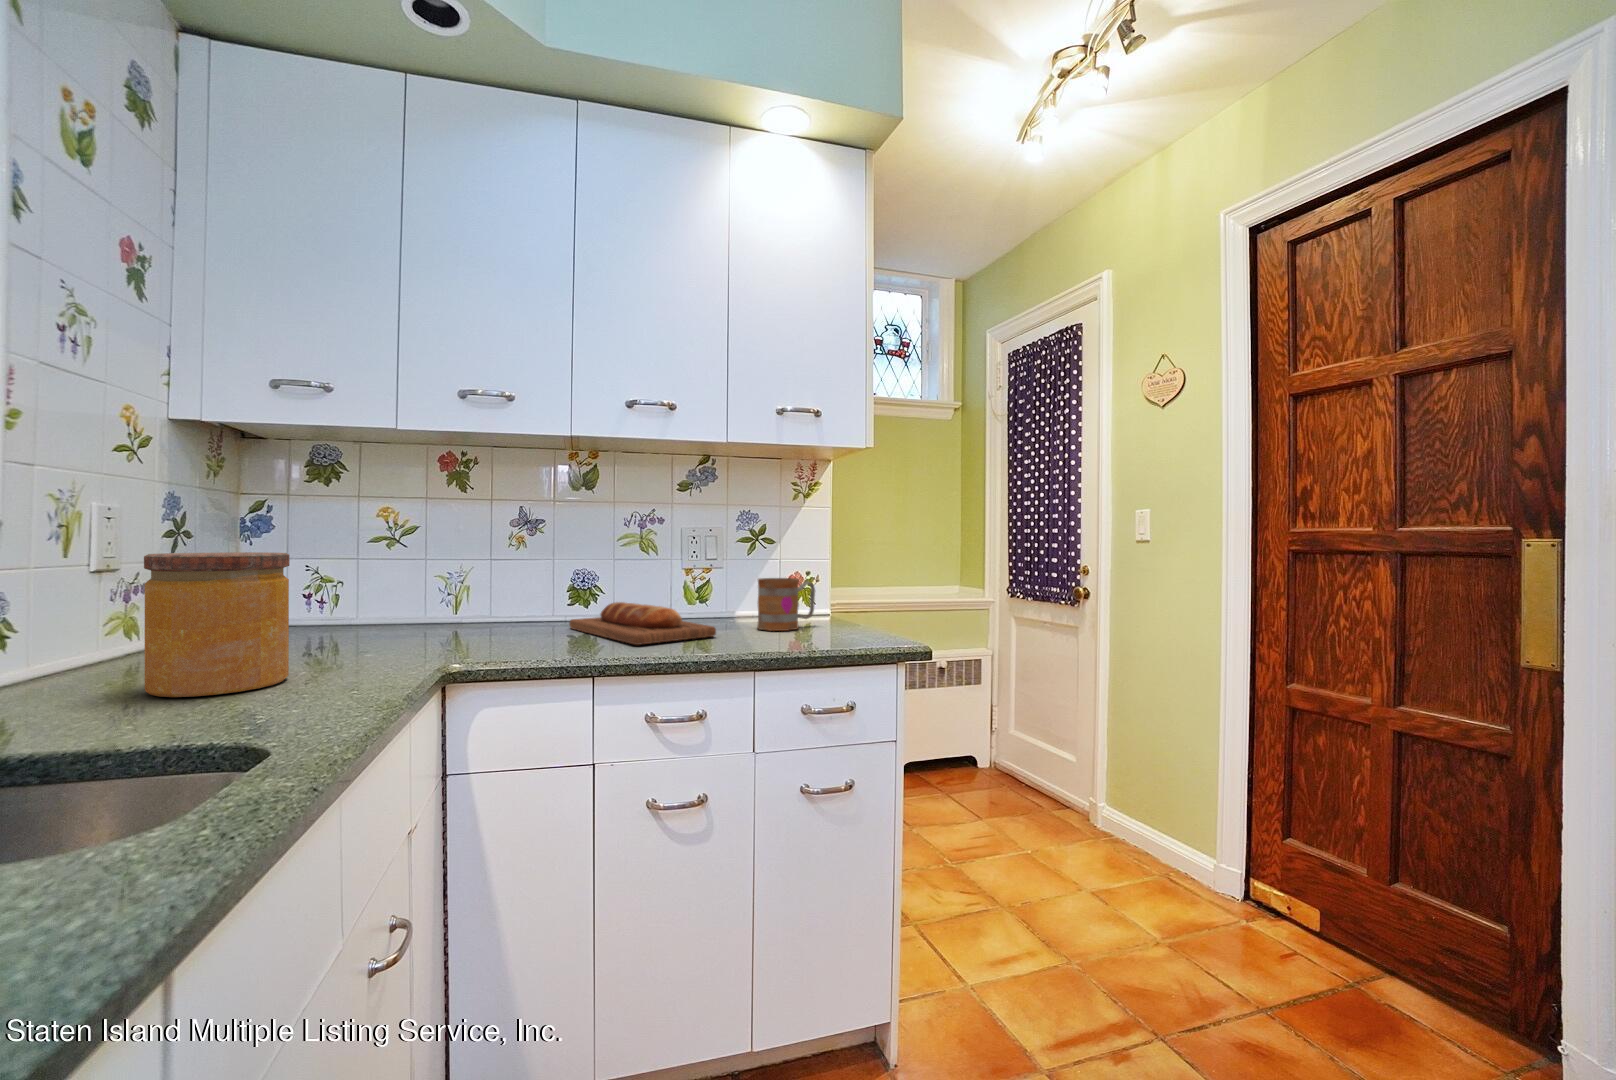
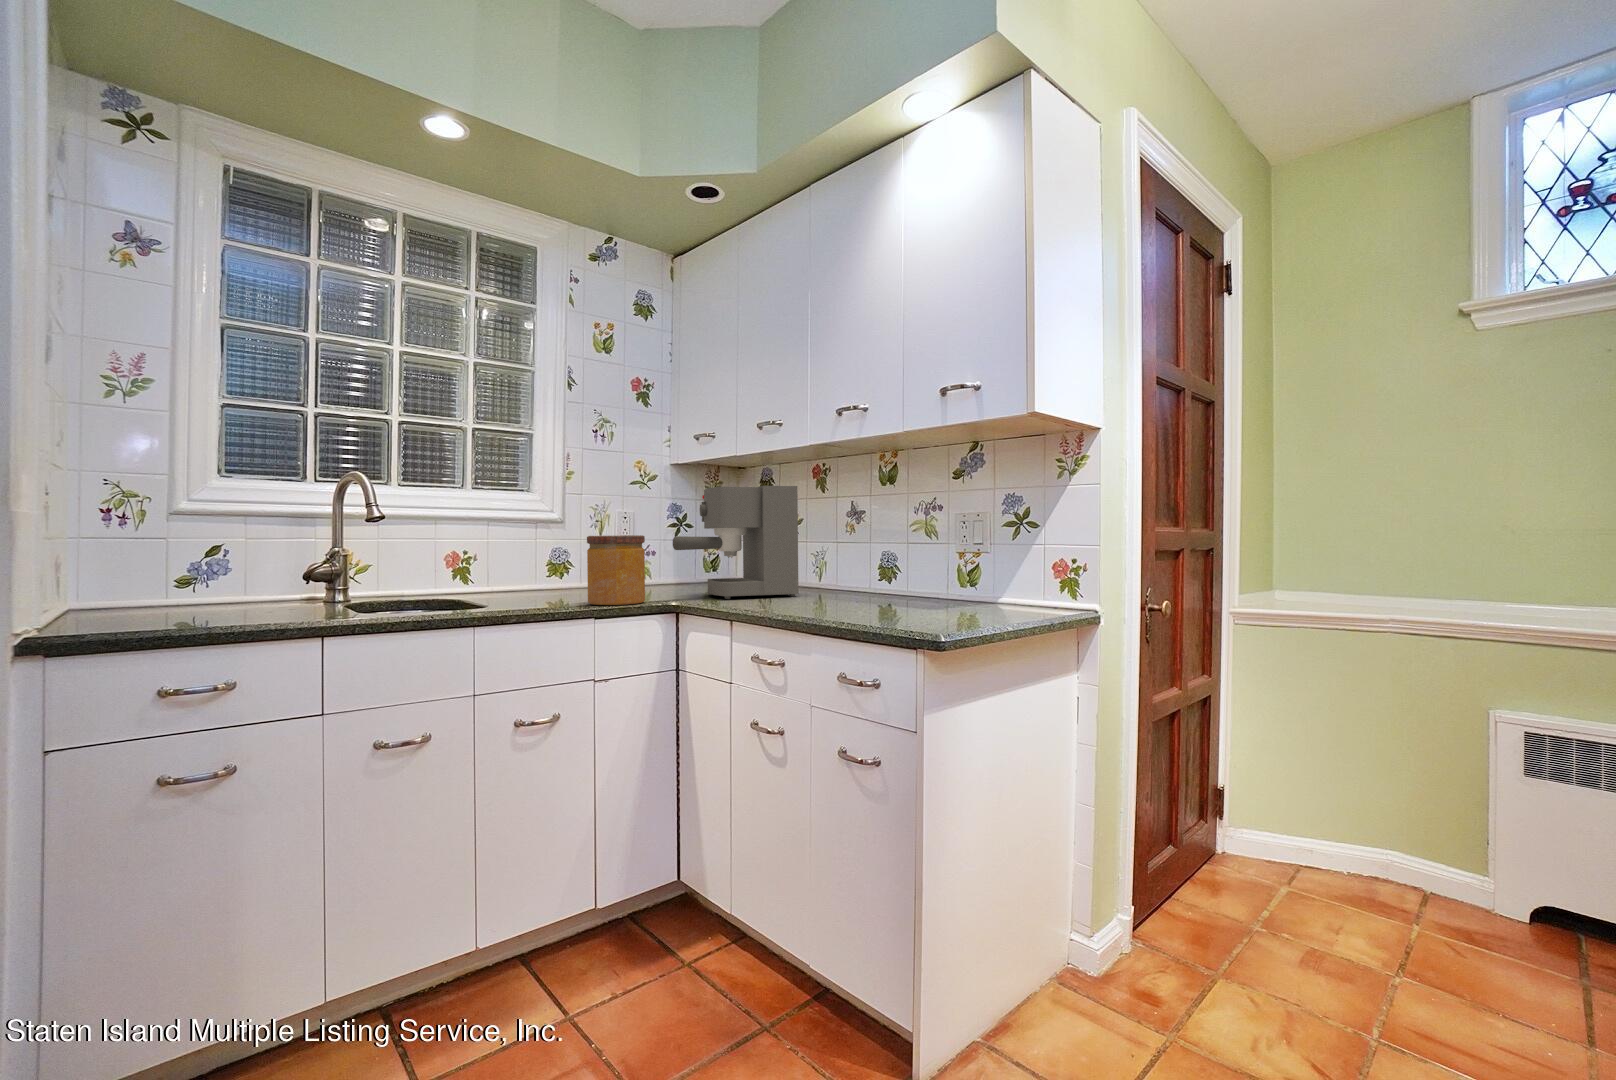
coffee maker: none [305,475,491,650] -> present [673,486,799,599]
mug: present [757,578,815,631] -> none [944,560,1005,611]
bread loaf: present [569,602,716,645] -> none [813,578,914,609]

